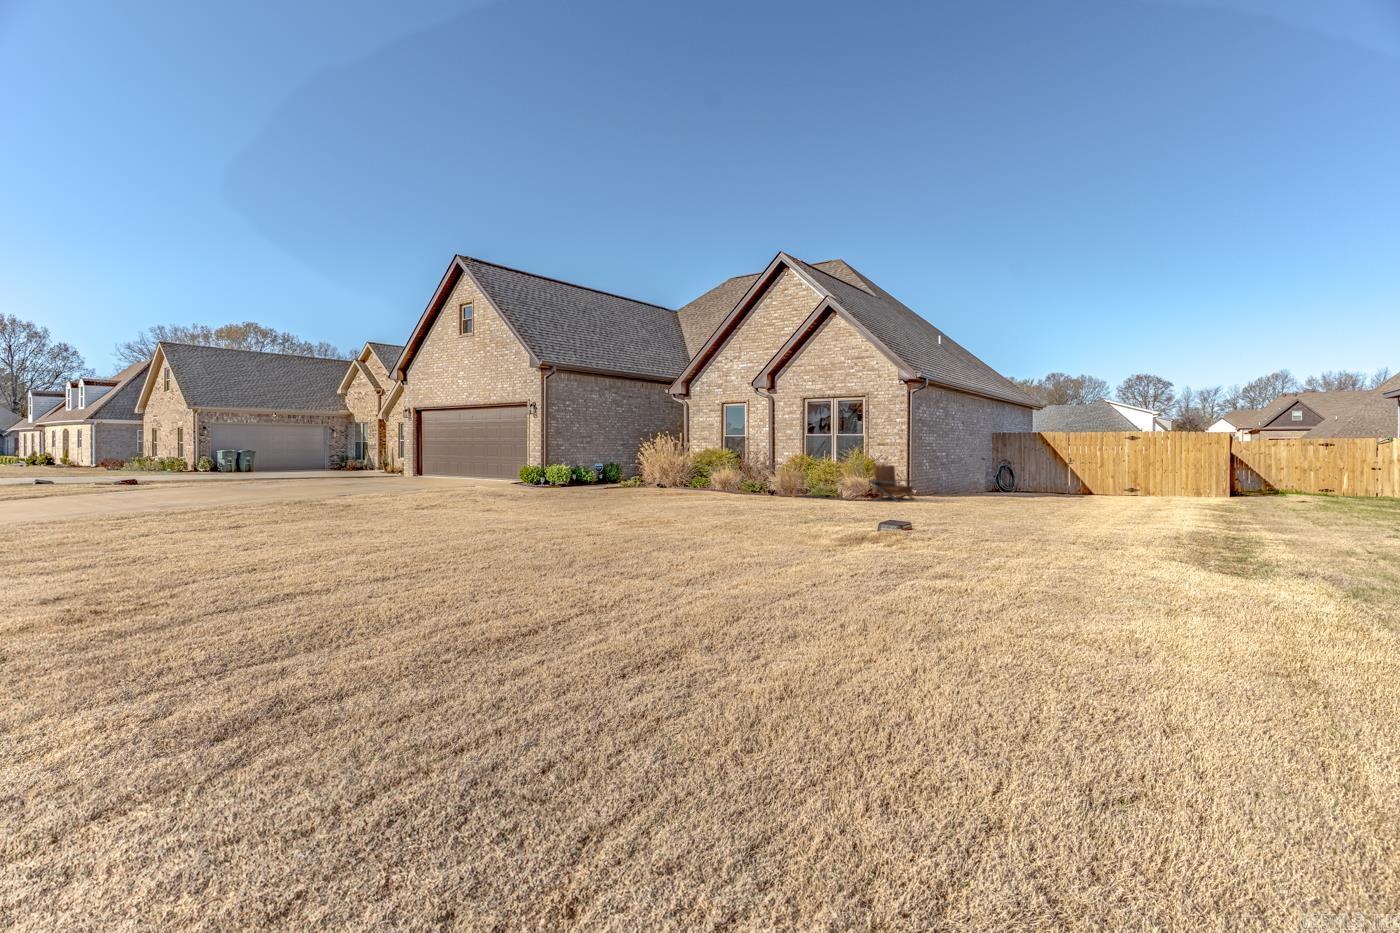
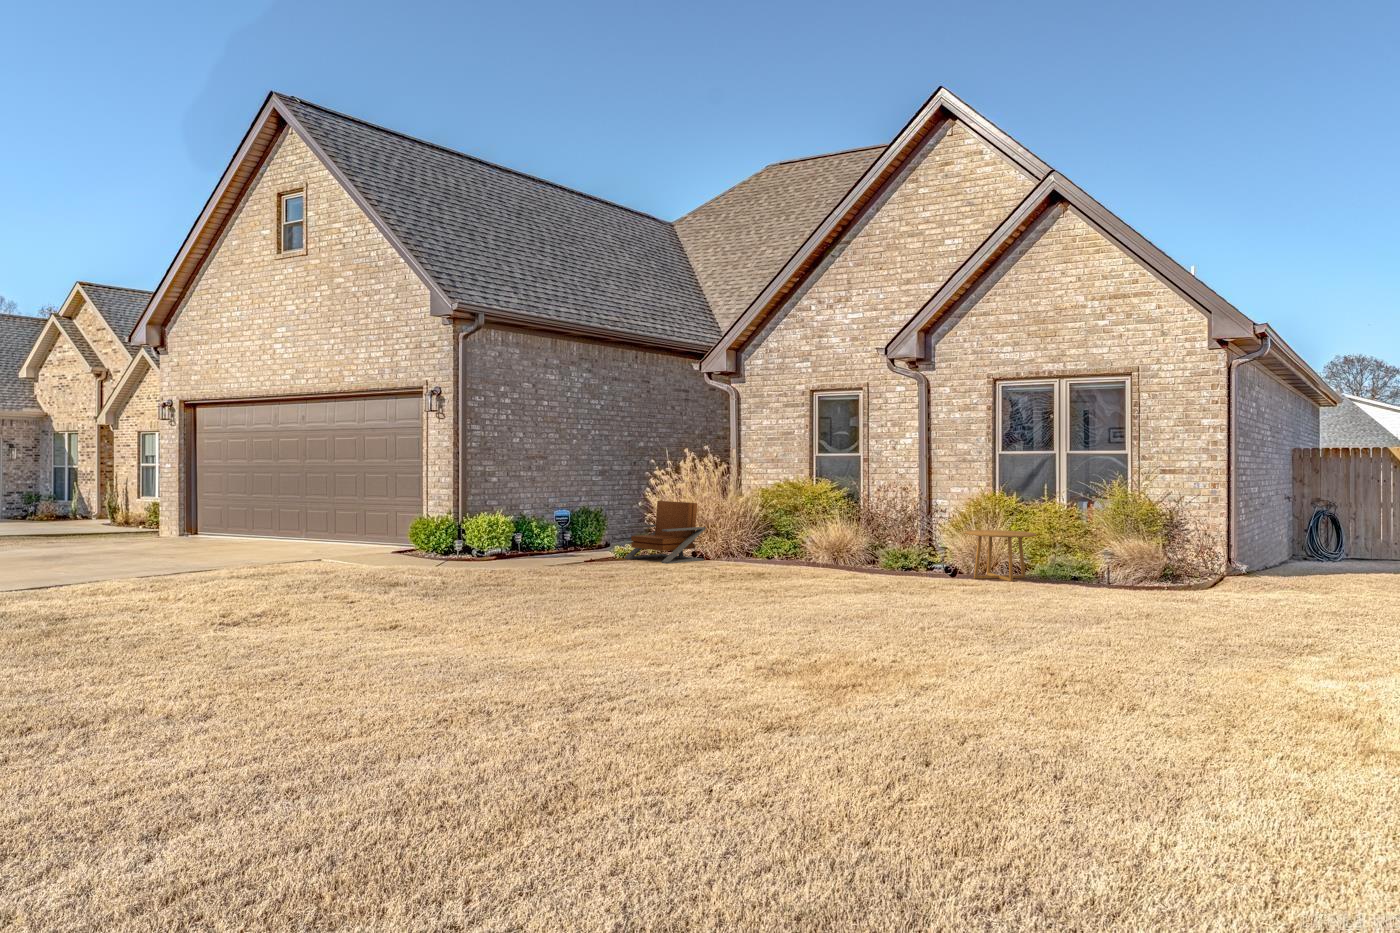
lounge chair: present [870,465,915,502] -> present [625,501,706,564]

